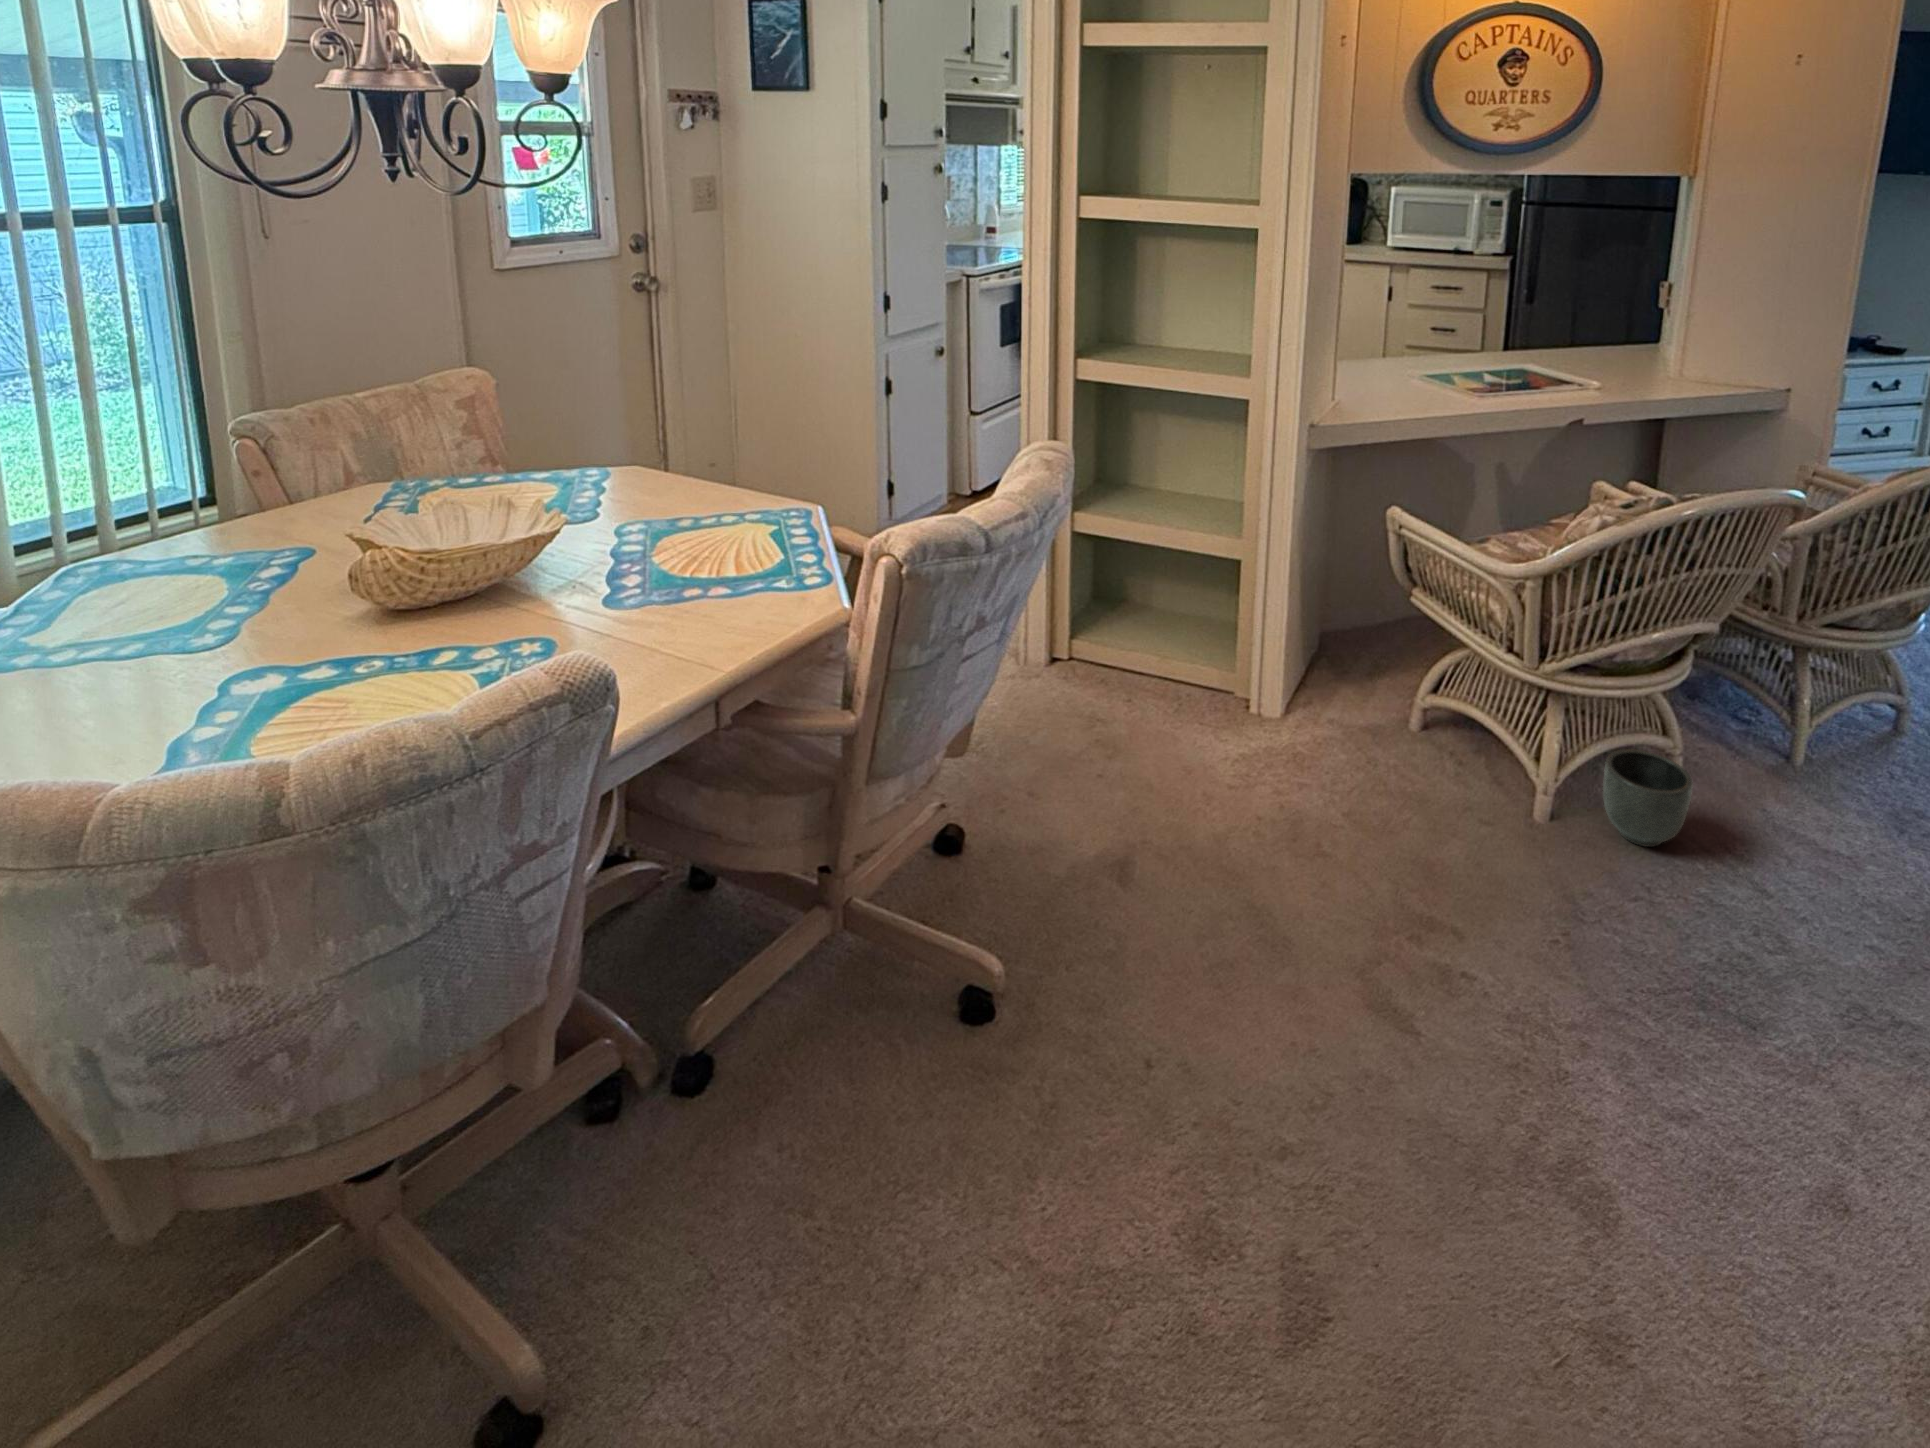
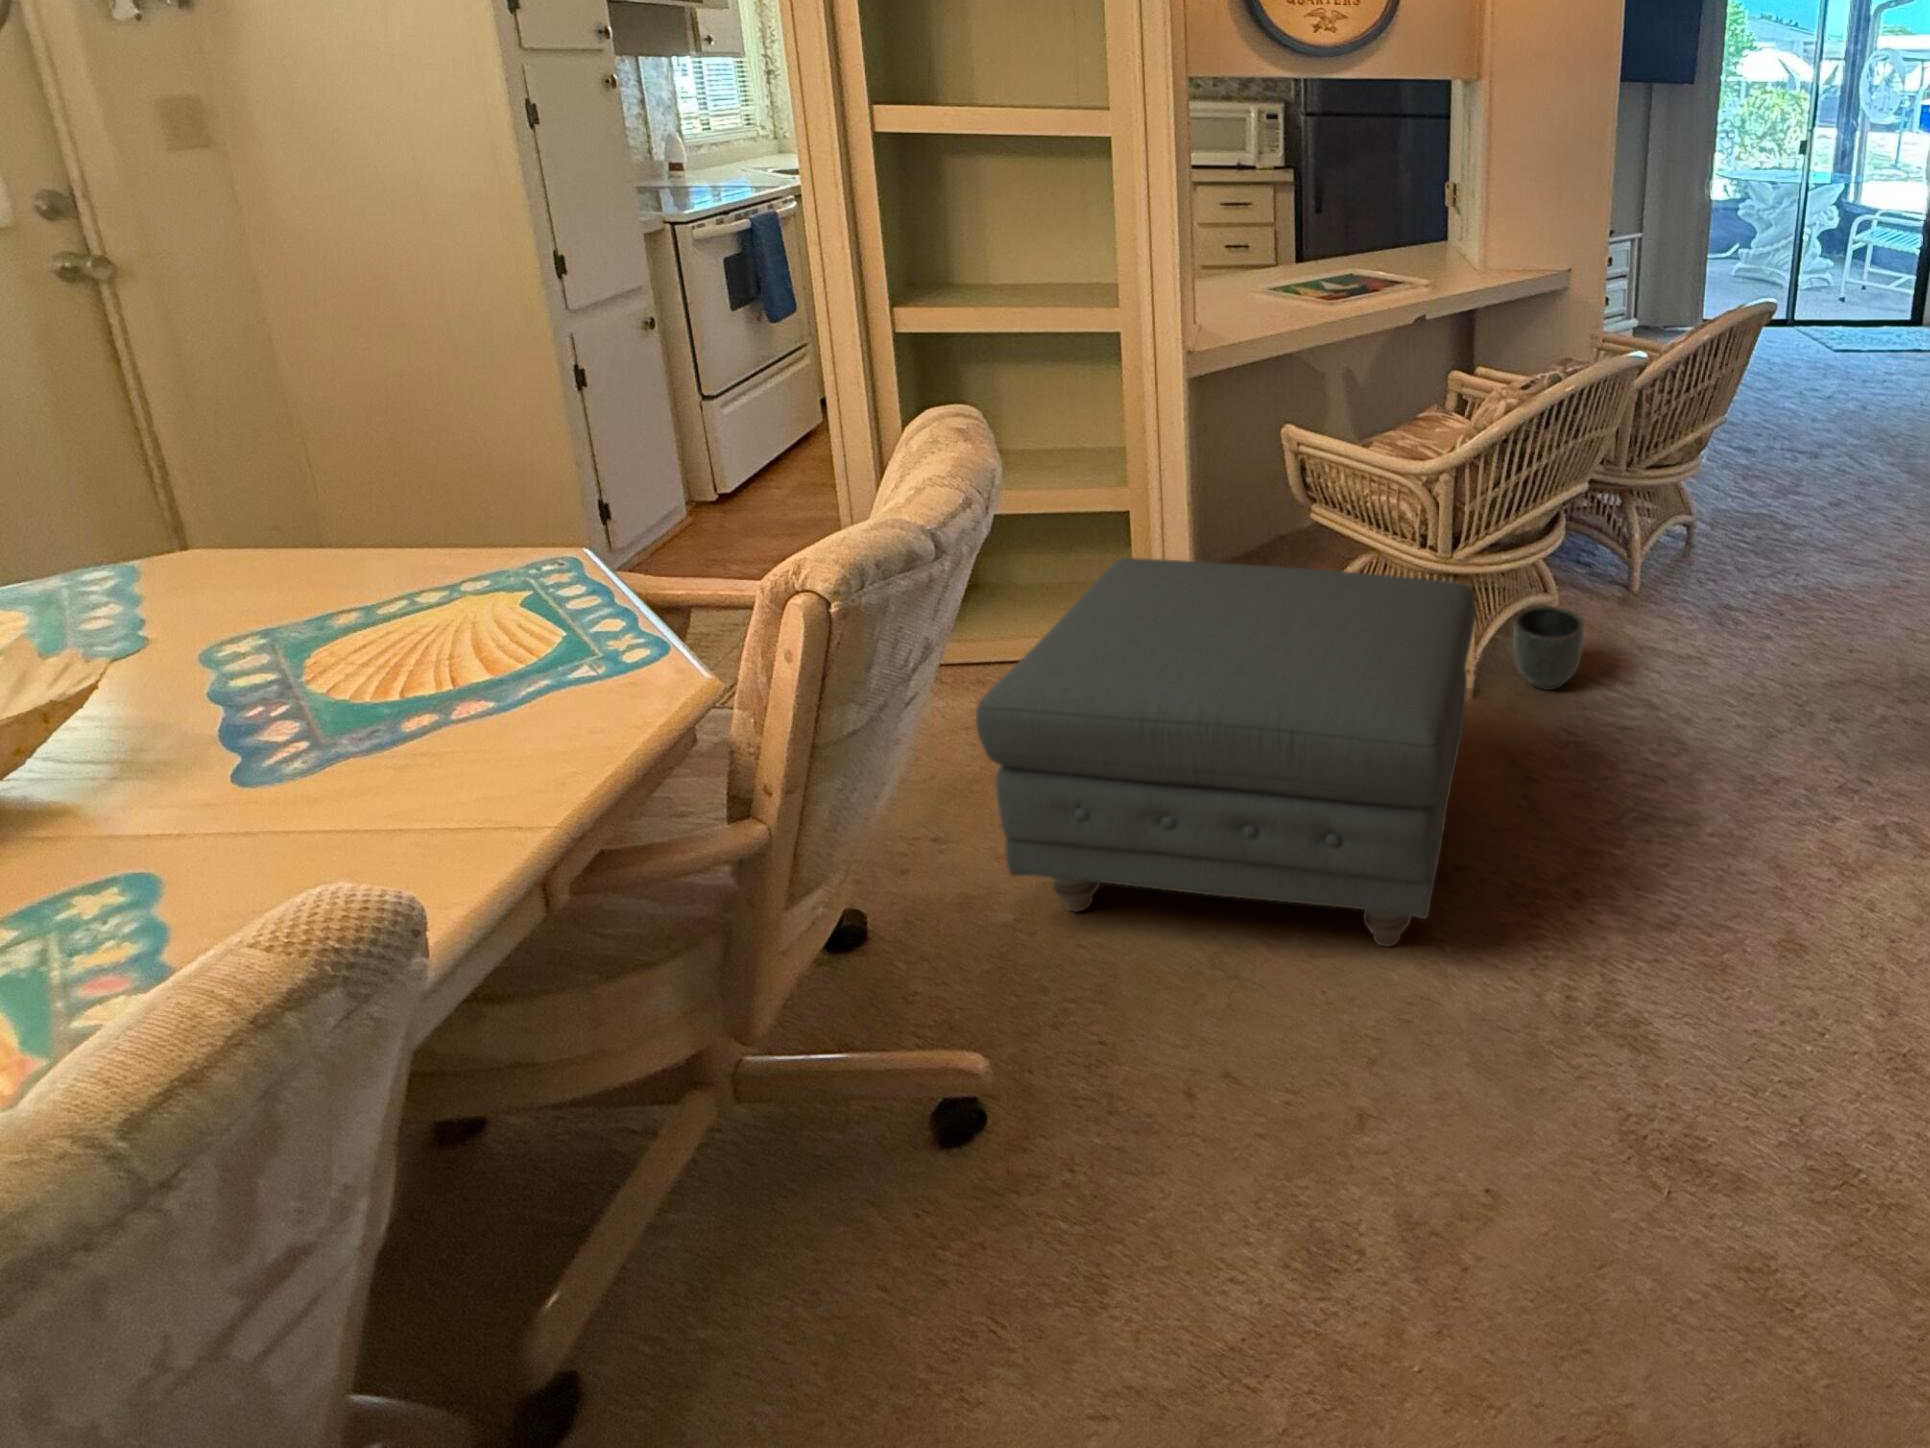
ottoman: none [1046,596,1531,1034] -> present [976,558,1476,946]

